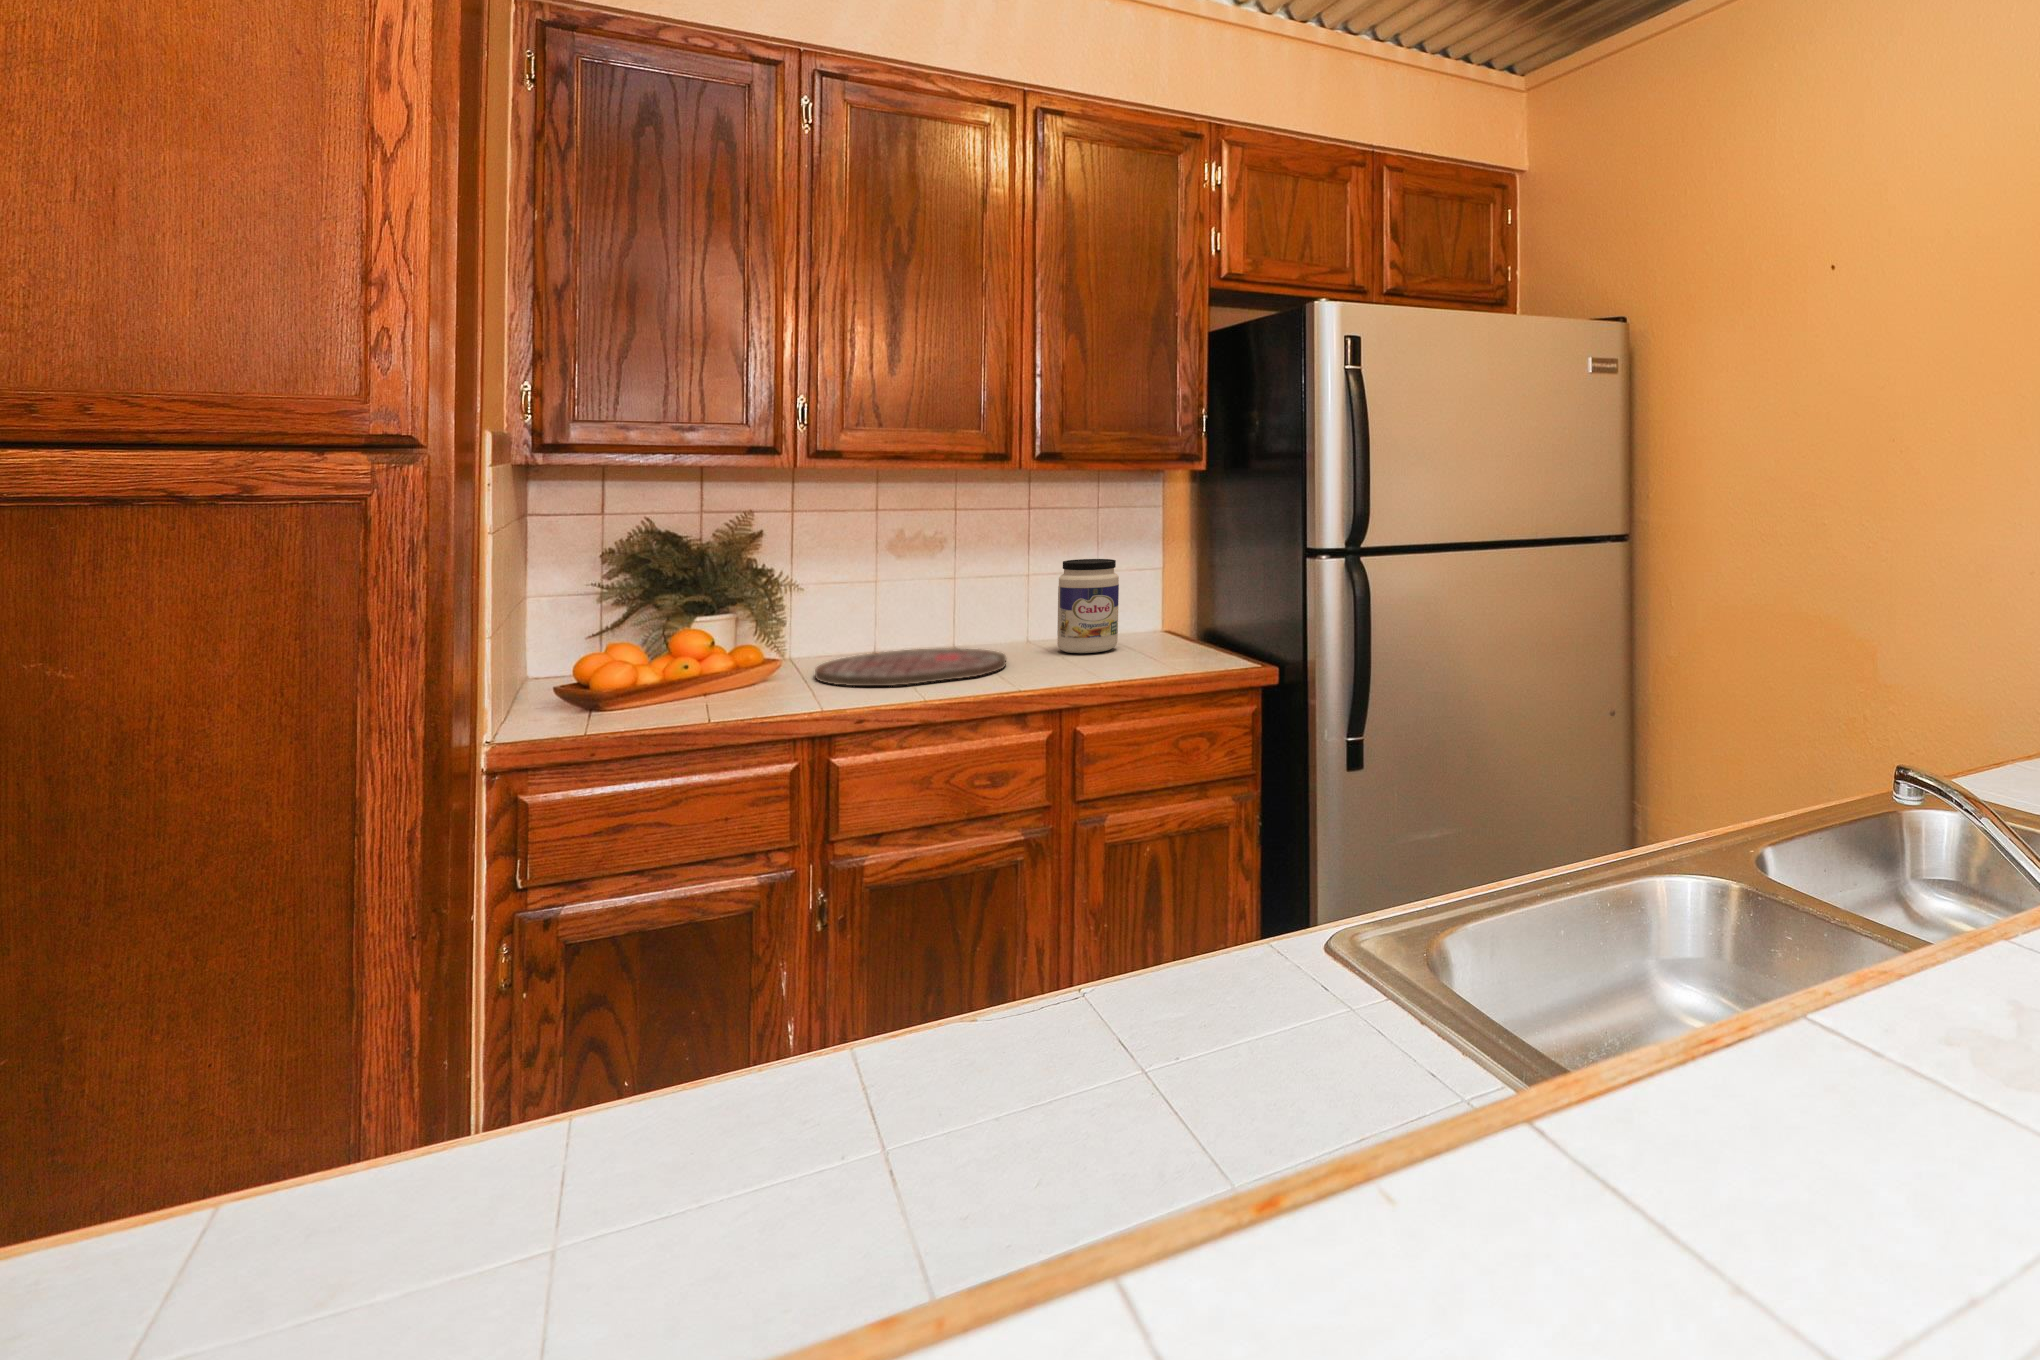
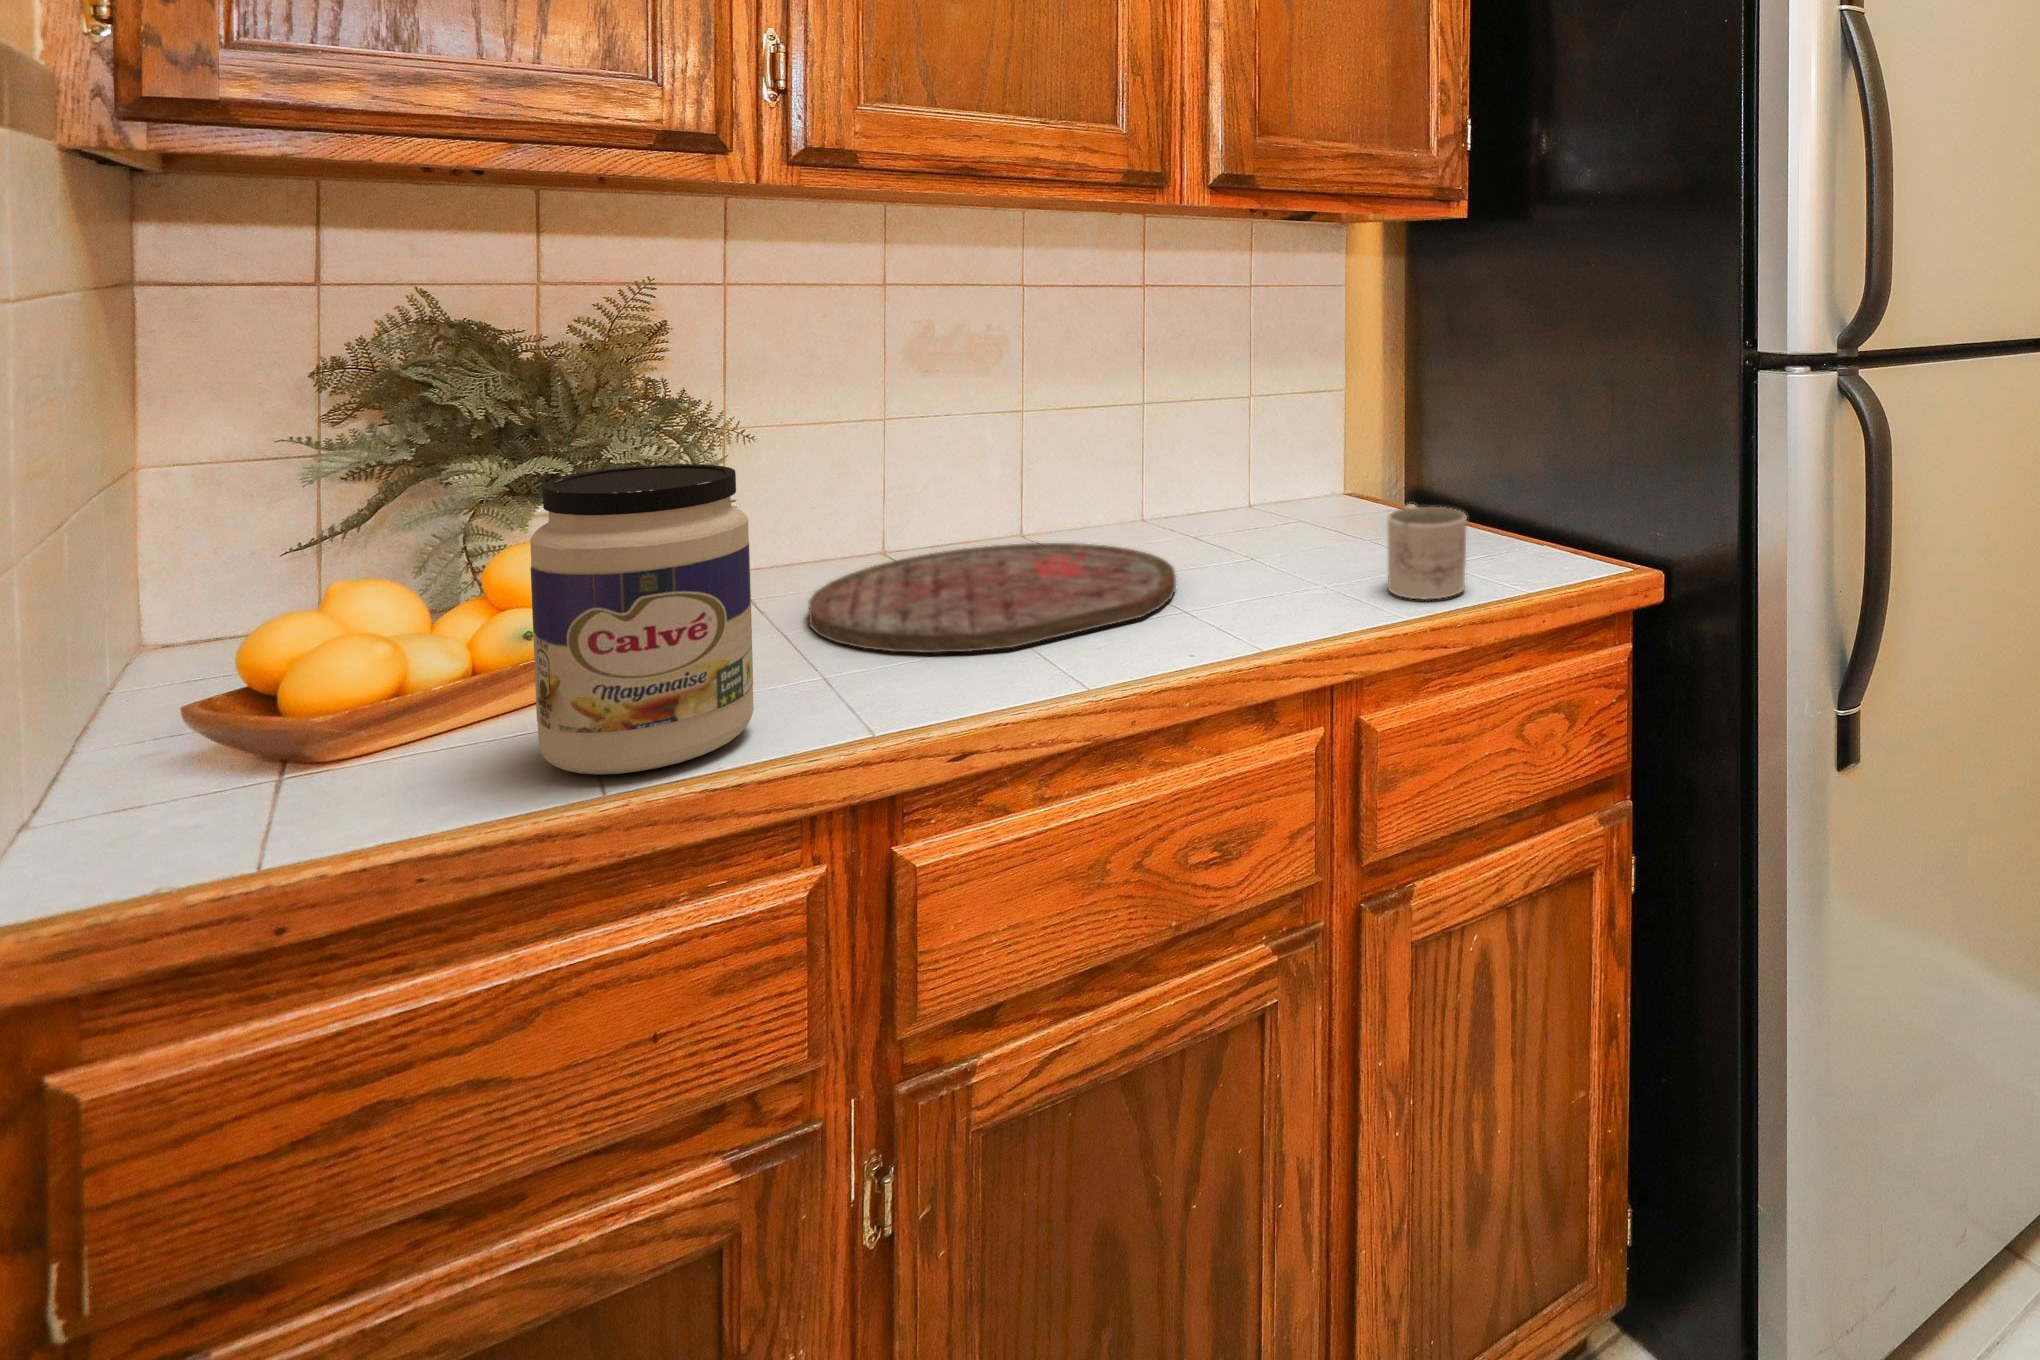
jar: present [1057,559,1119,653] -> present [530,464,754,774]
mug: none [1114,625,1158,673] -> present [1387,504,1467,599]

